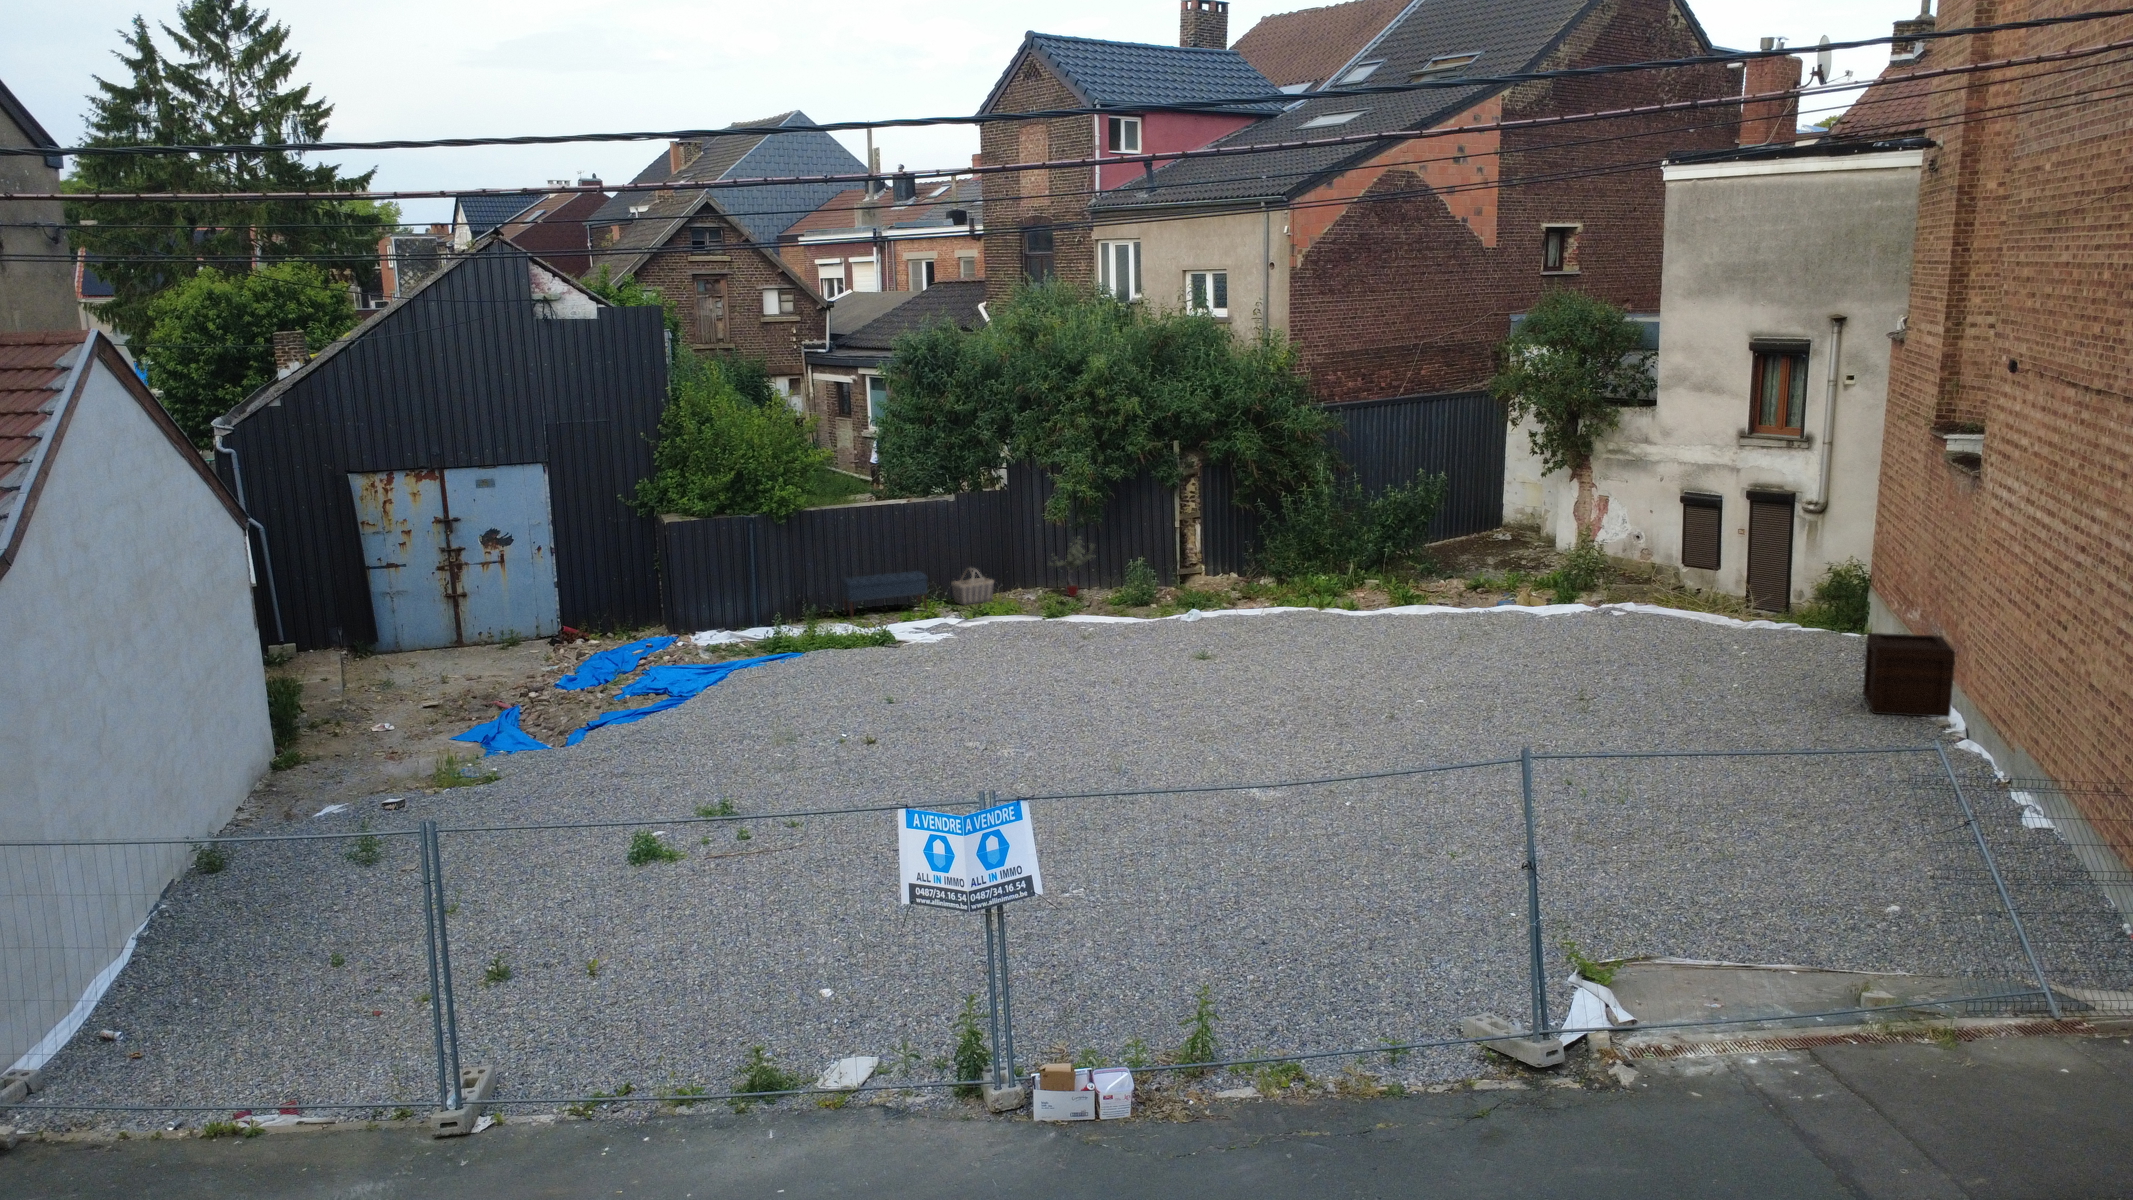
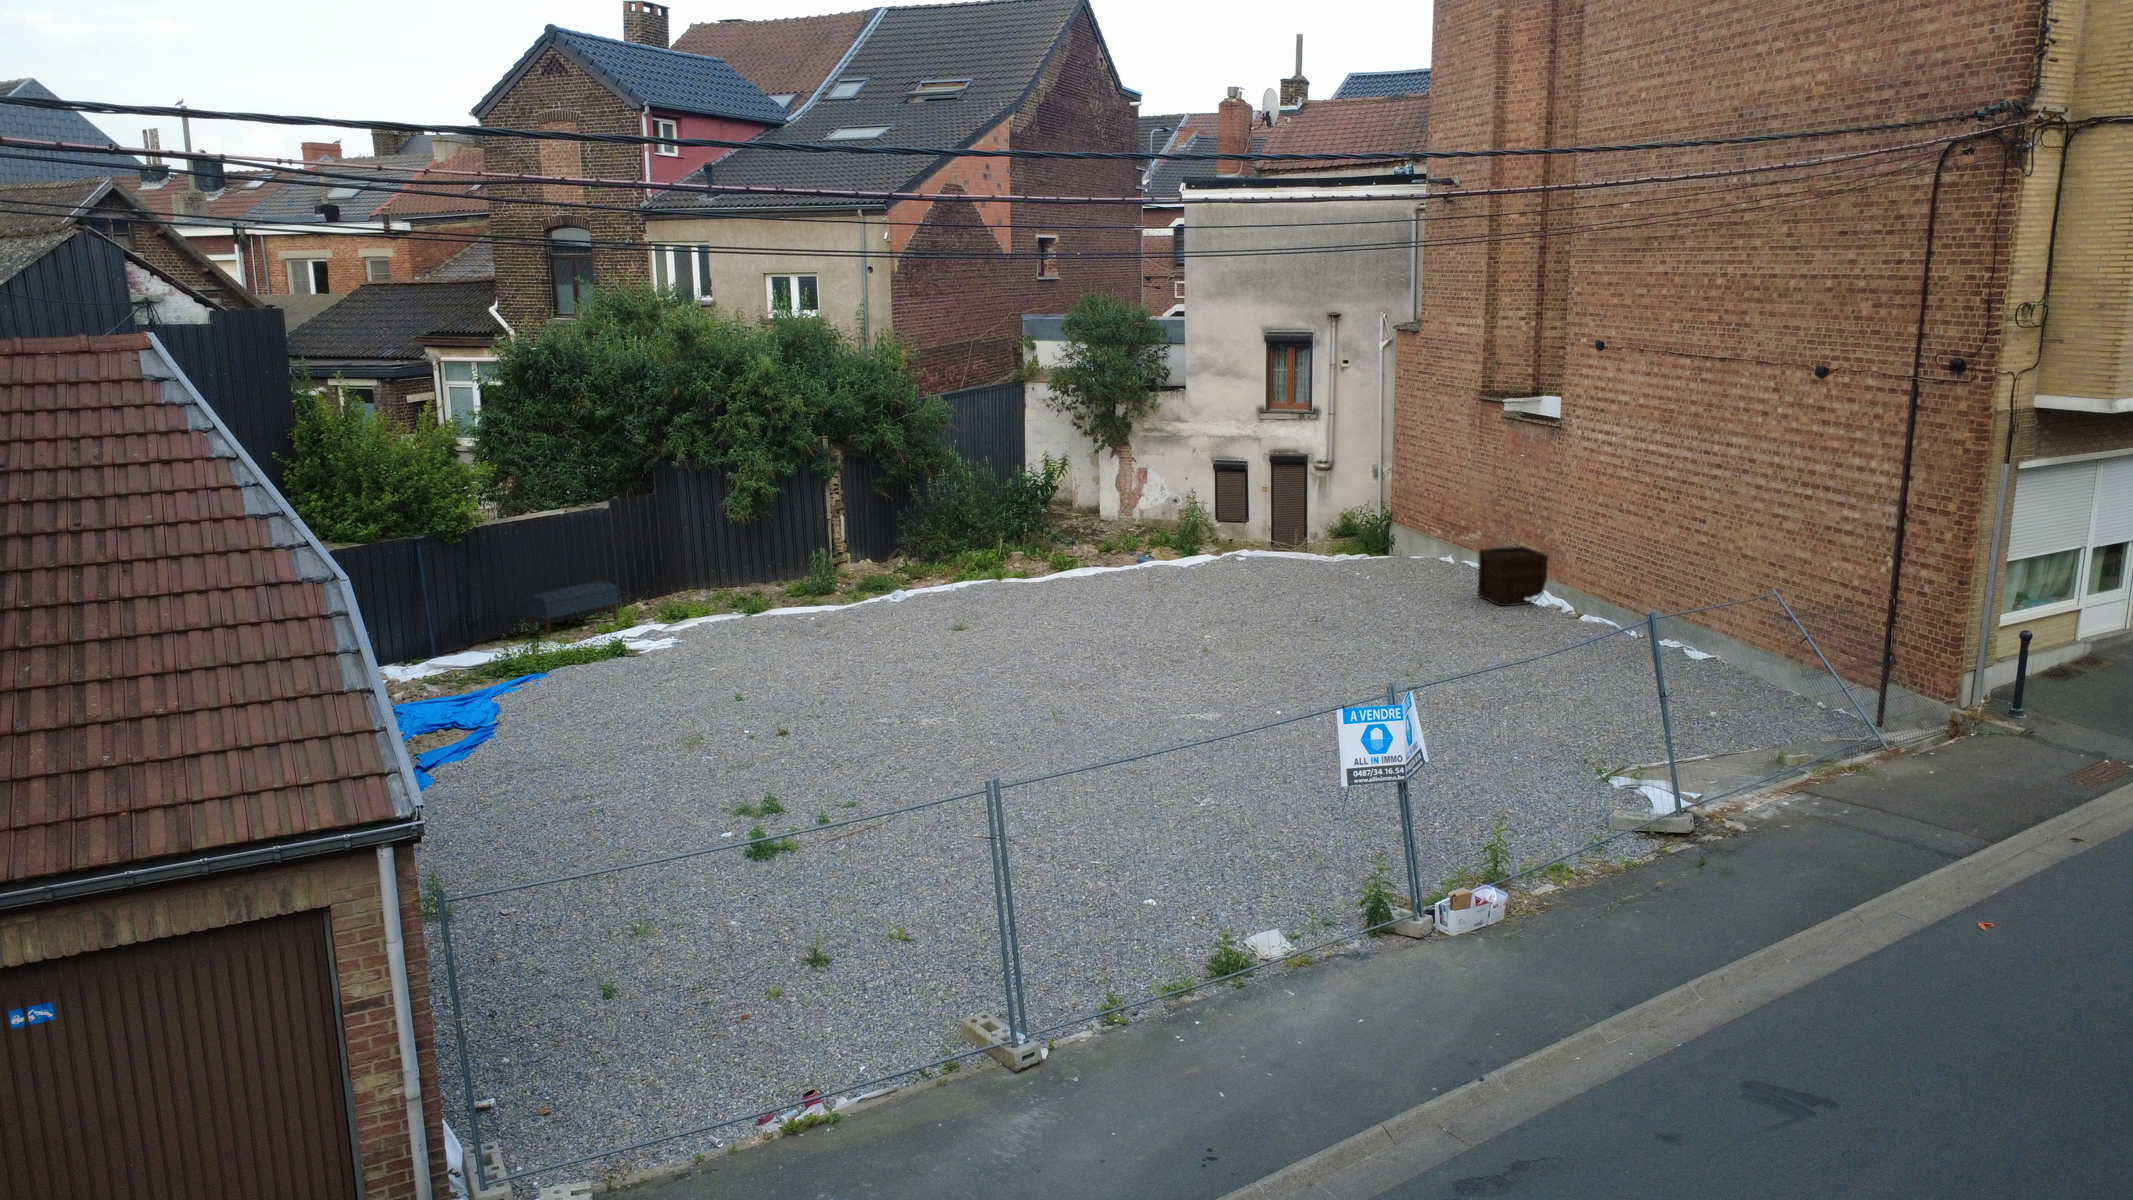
potted tree: present [1049,540,1094,597] -> none [716,533,764,593]
basket: present [951,568,994,605] -> none [626,573,670,612]

